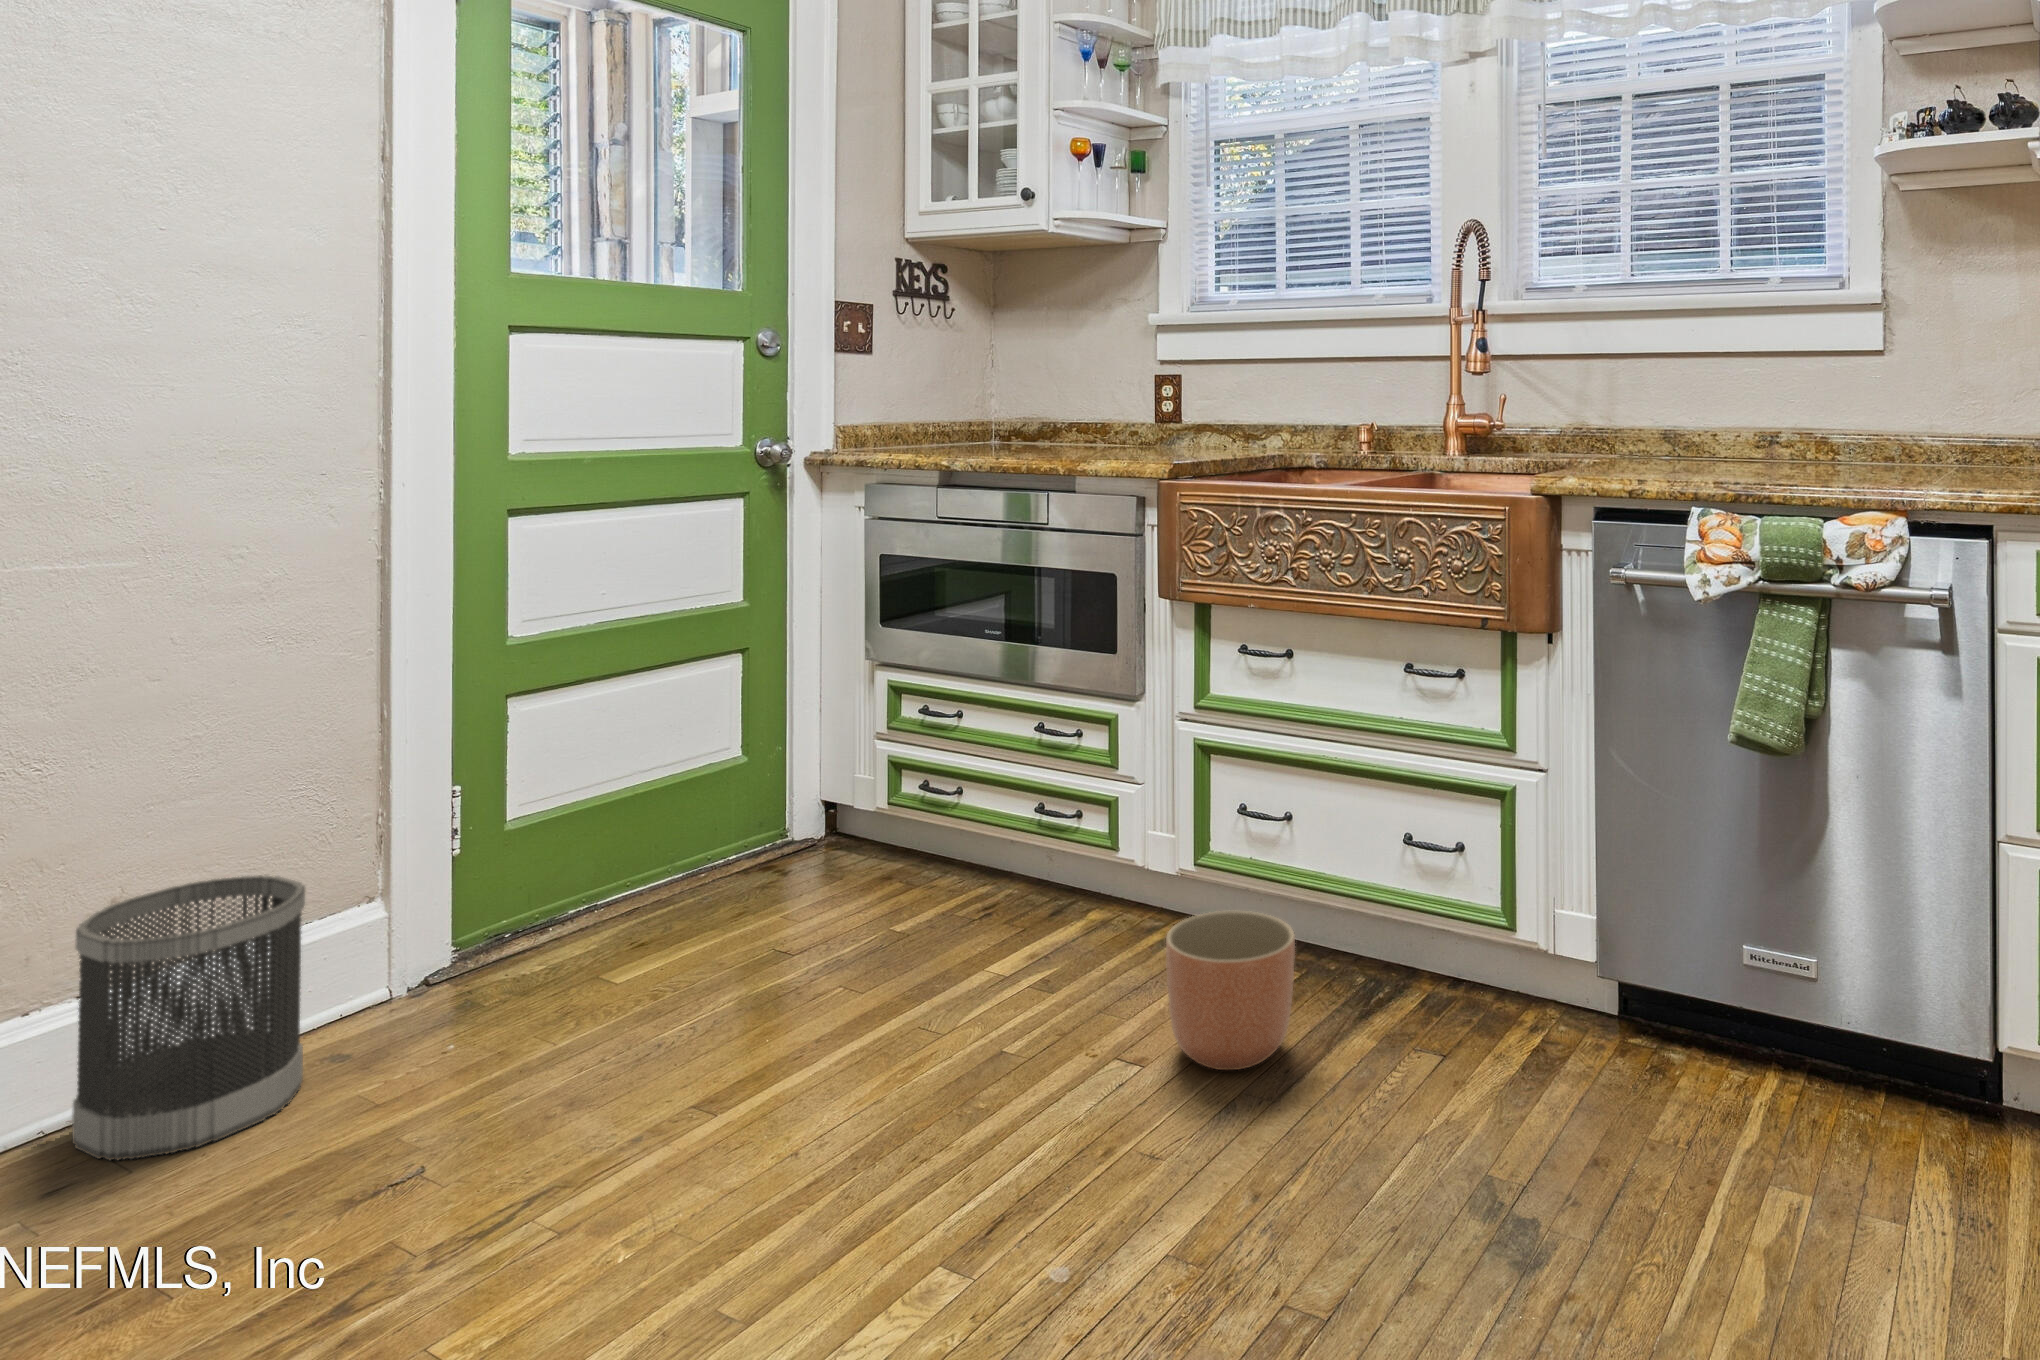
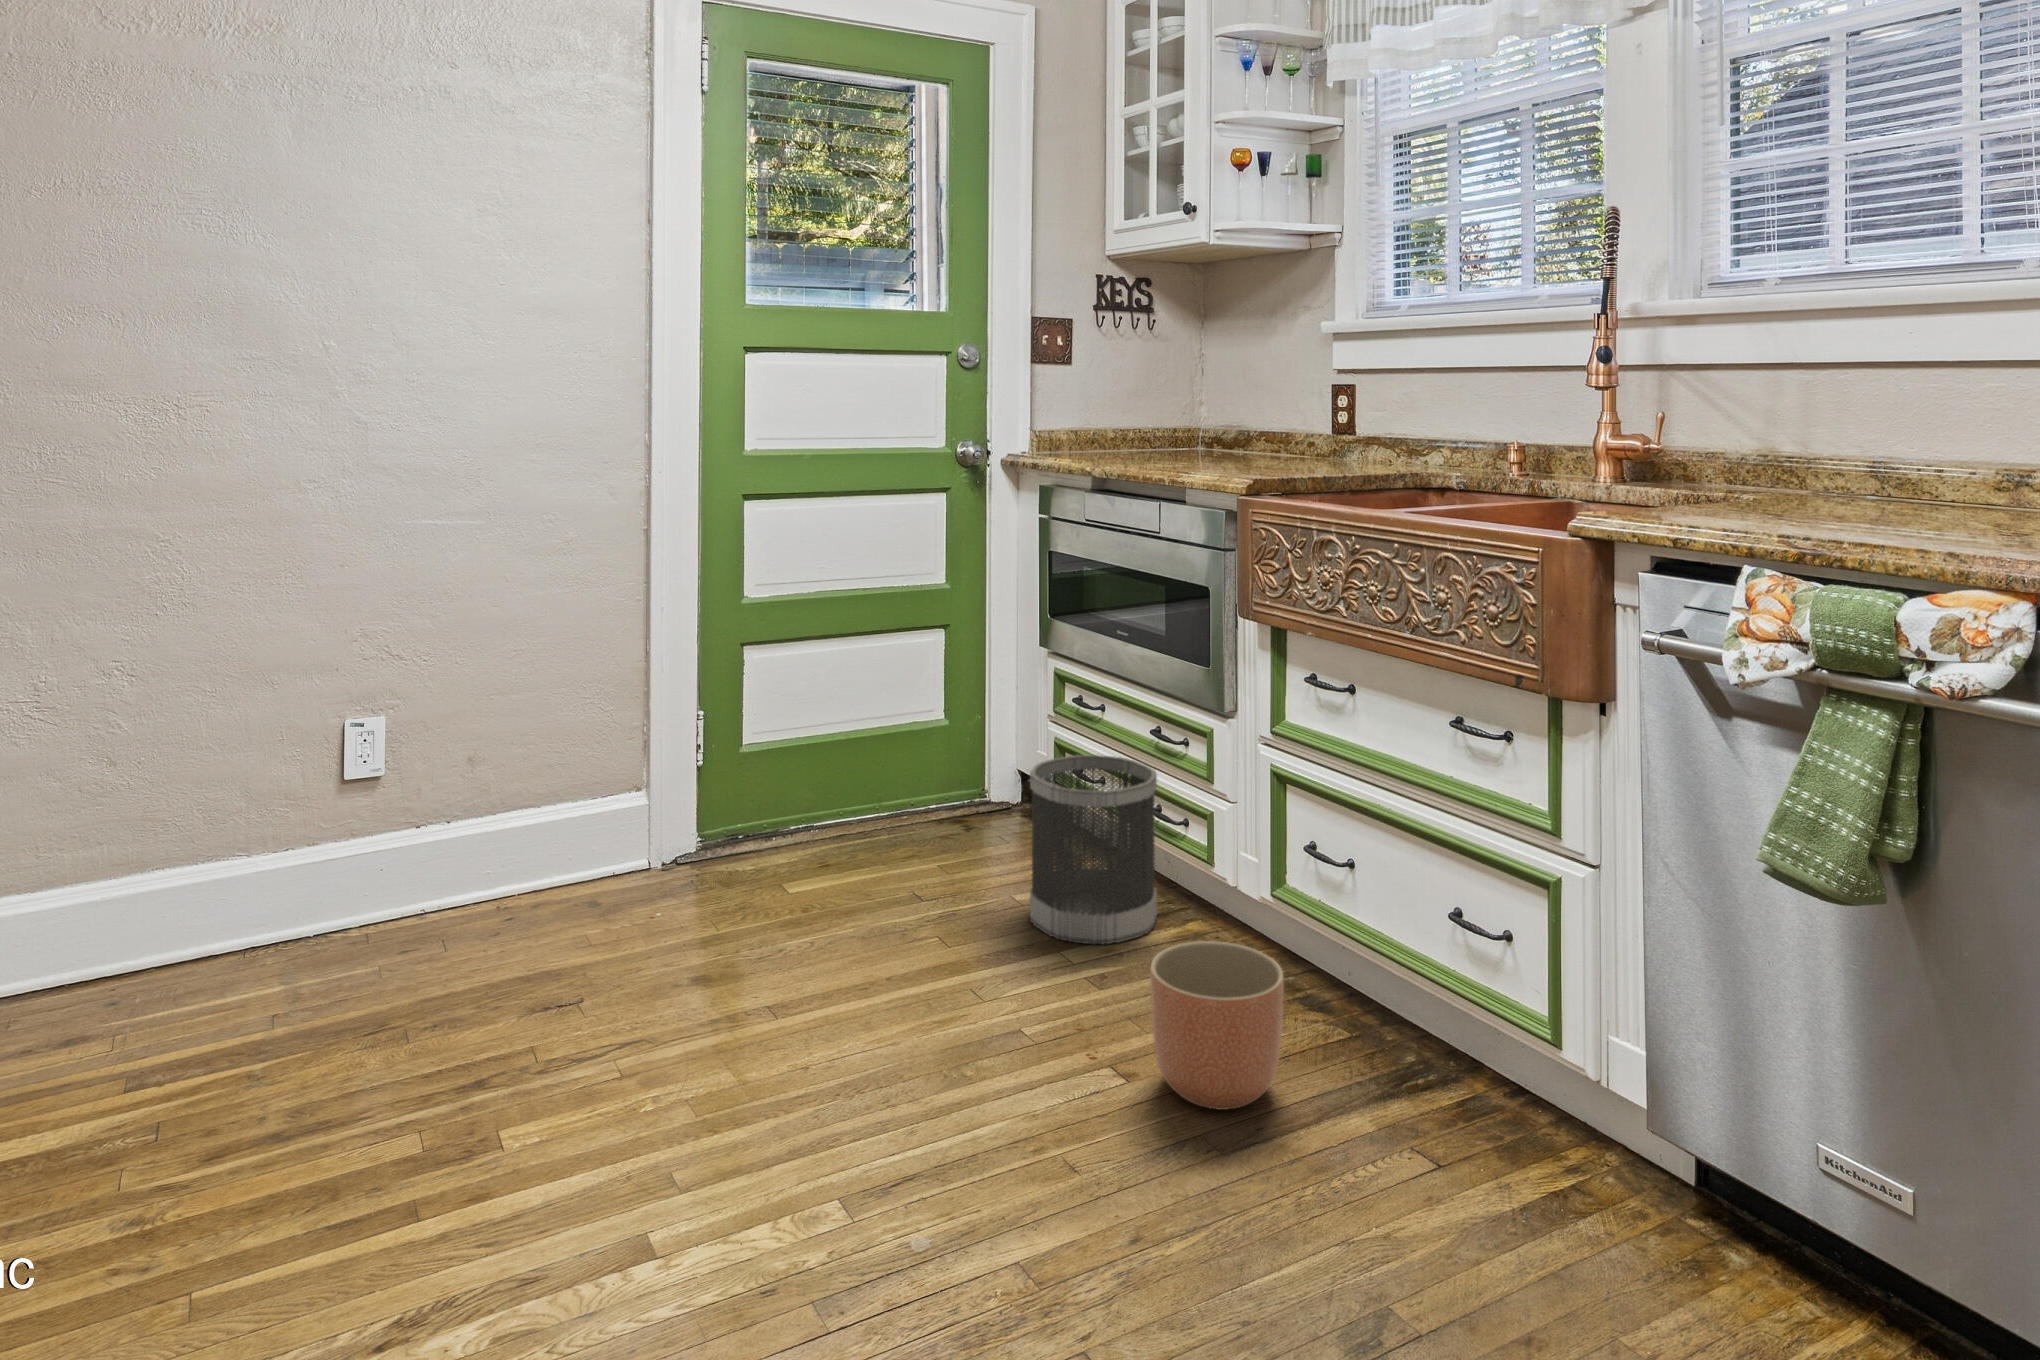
wastebasket: present [72,875,305,1160] -> present [1030,755,1157,944]

